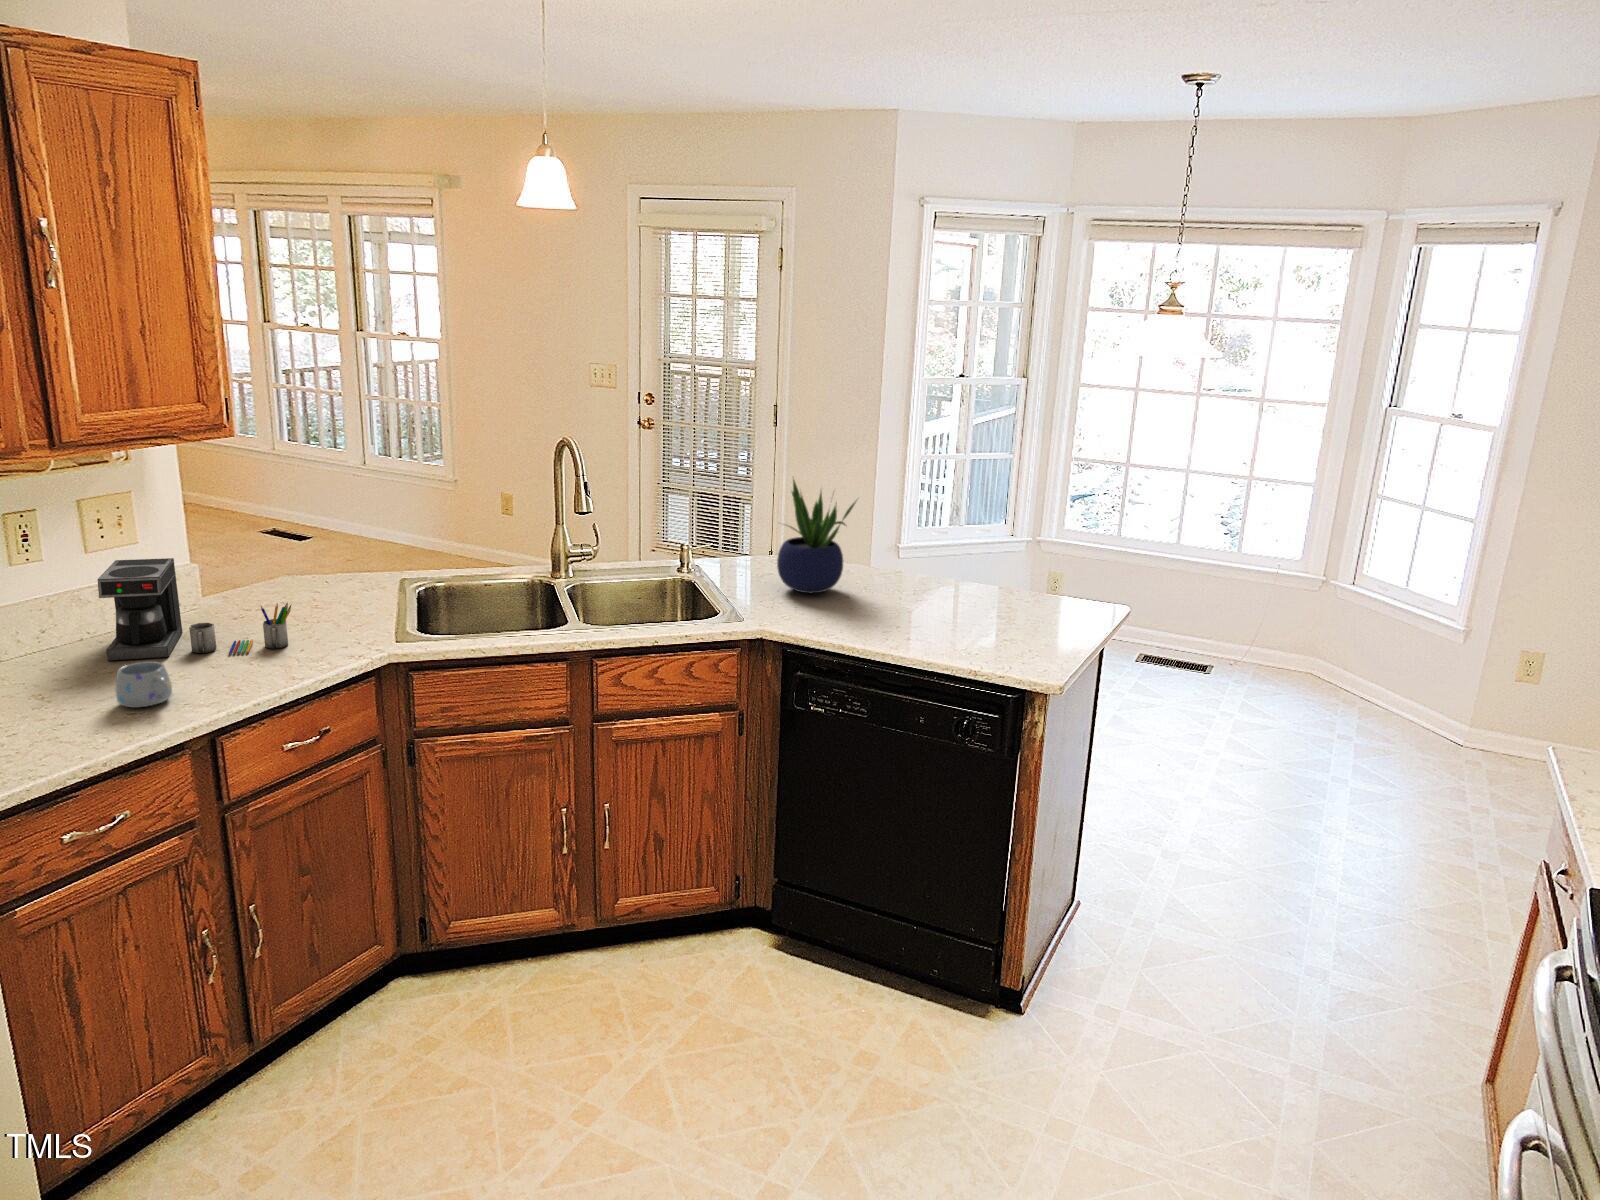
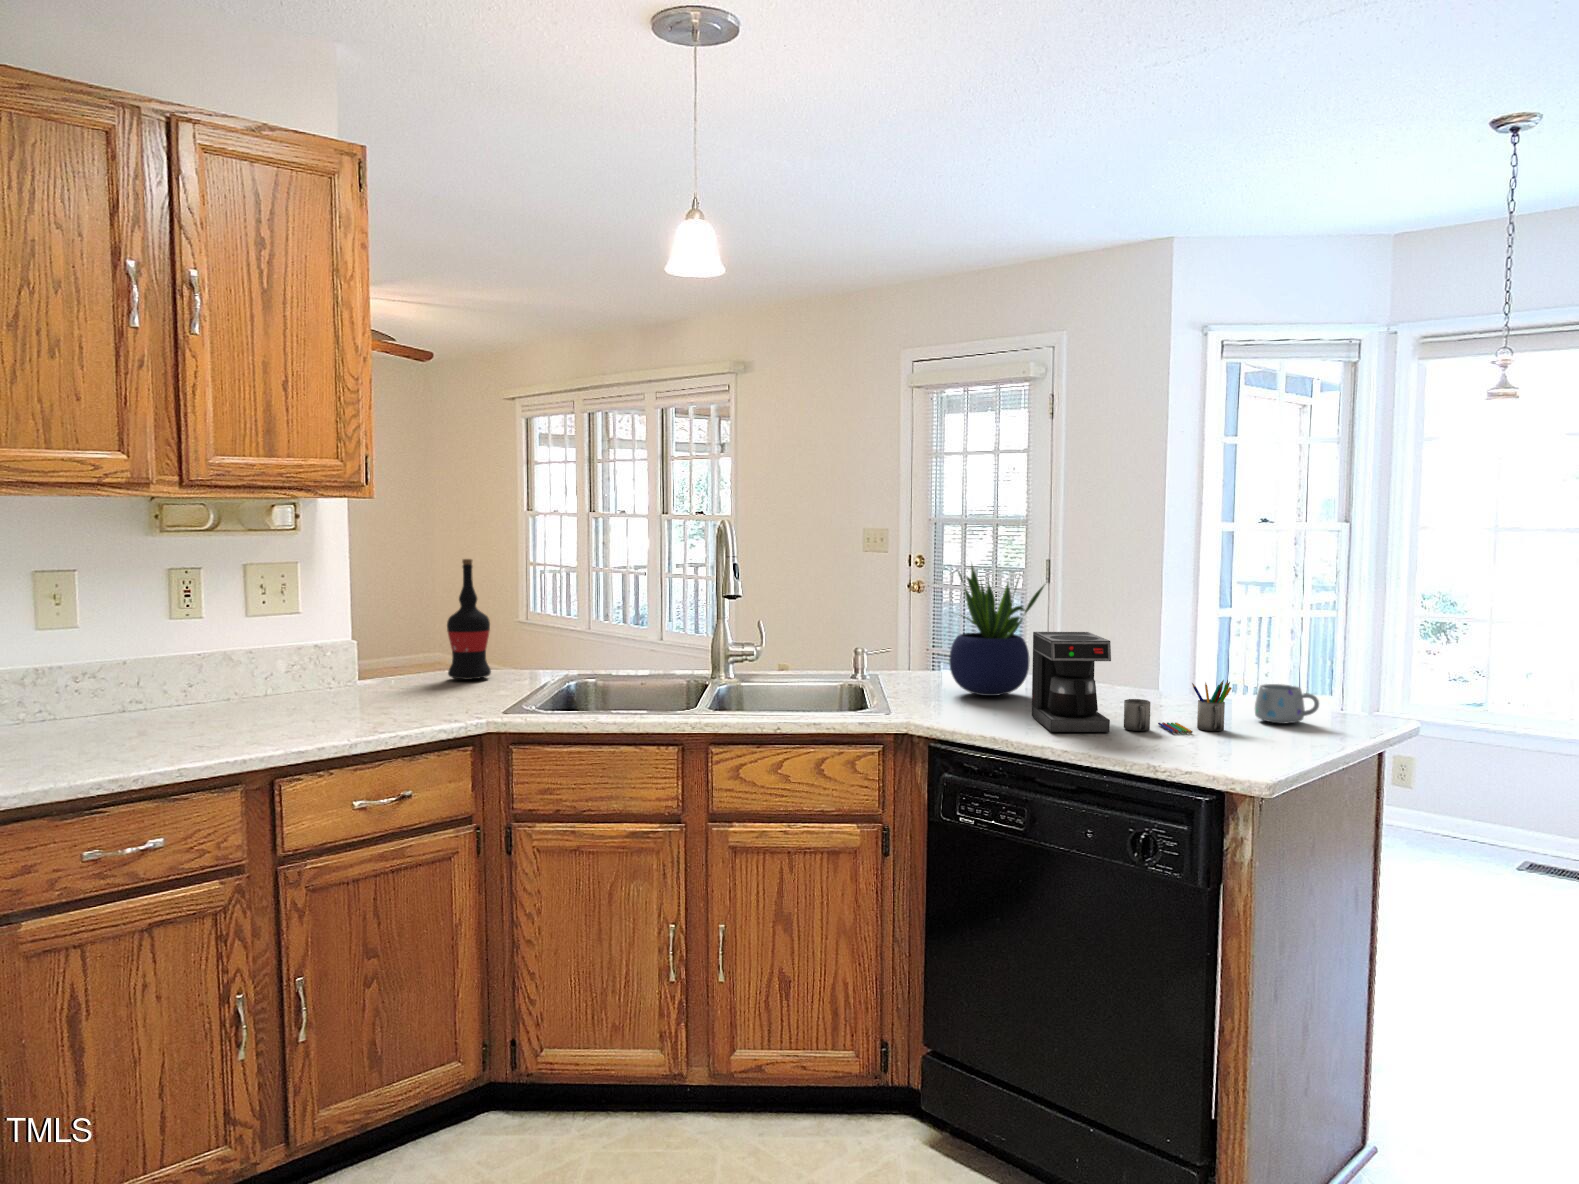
wine bottle: none [284,473,333,593] -> present [447,559,491,679]
coffee maker: present [98,558,291,661] -> present [1032,632,1232,733]
mug: present [115,661,172,708] -> present [1255,684,1319,724]

